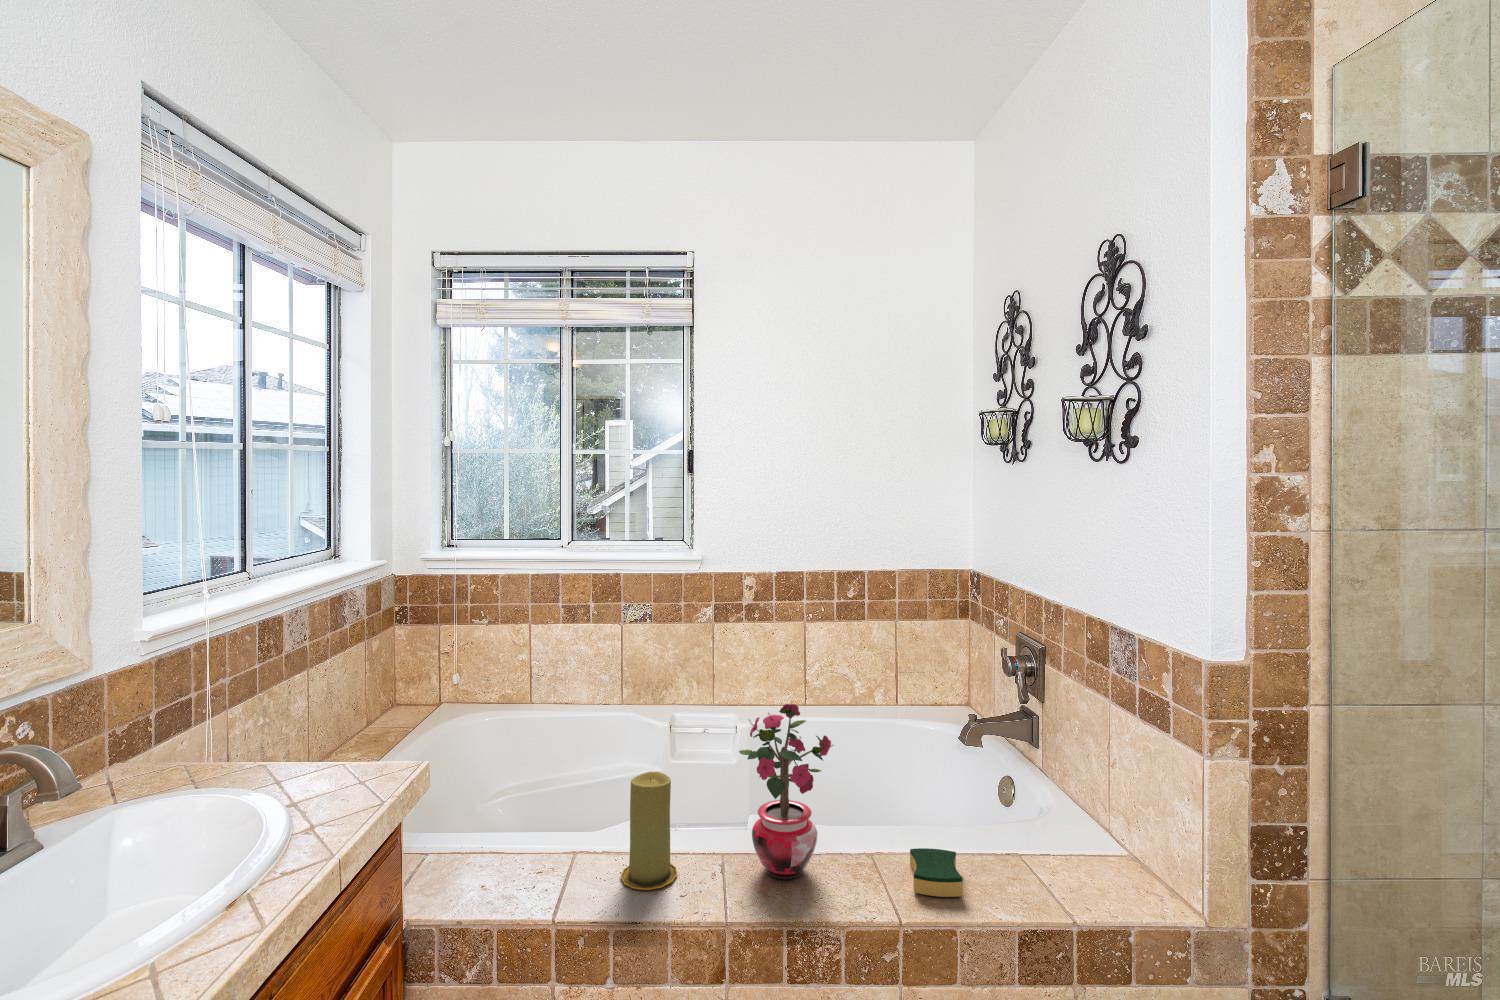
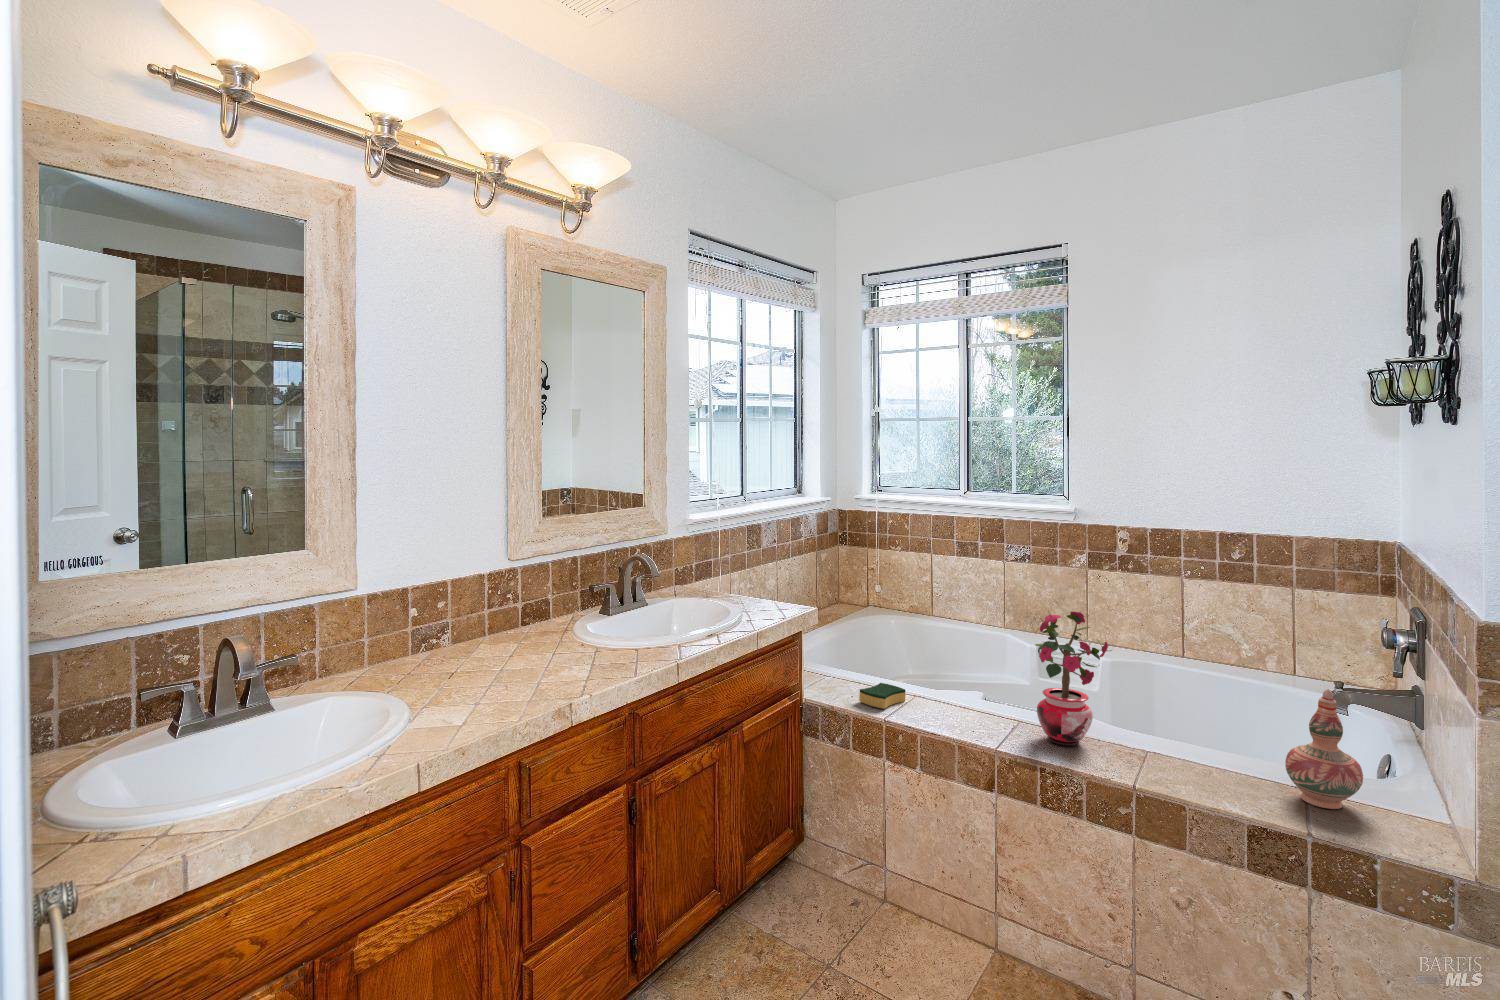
decorative vase: none [1009,751,1080,879] -> present [1285,689,1363,809]
candle: present [621,772,677,890] -> none [938,646,980,725]
sponge: present [910,848,963,897] -> present [859,683,905,709]

